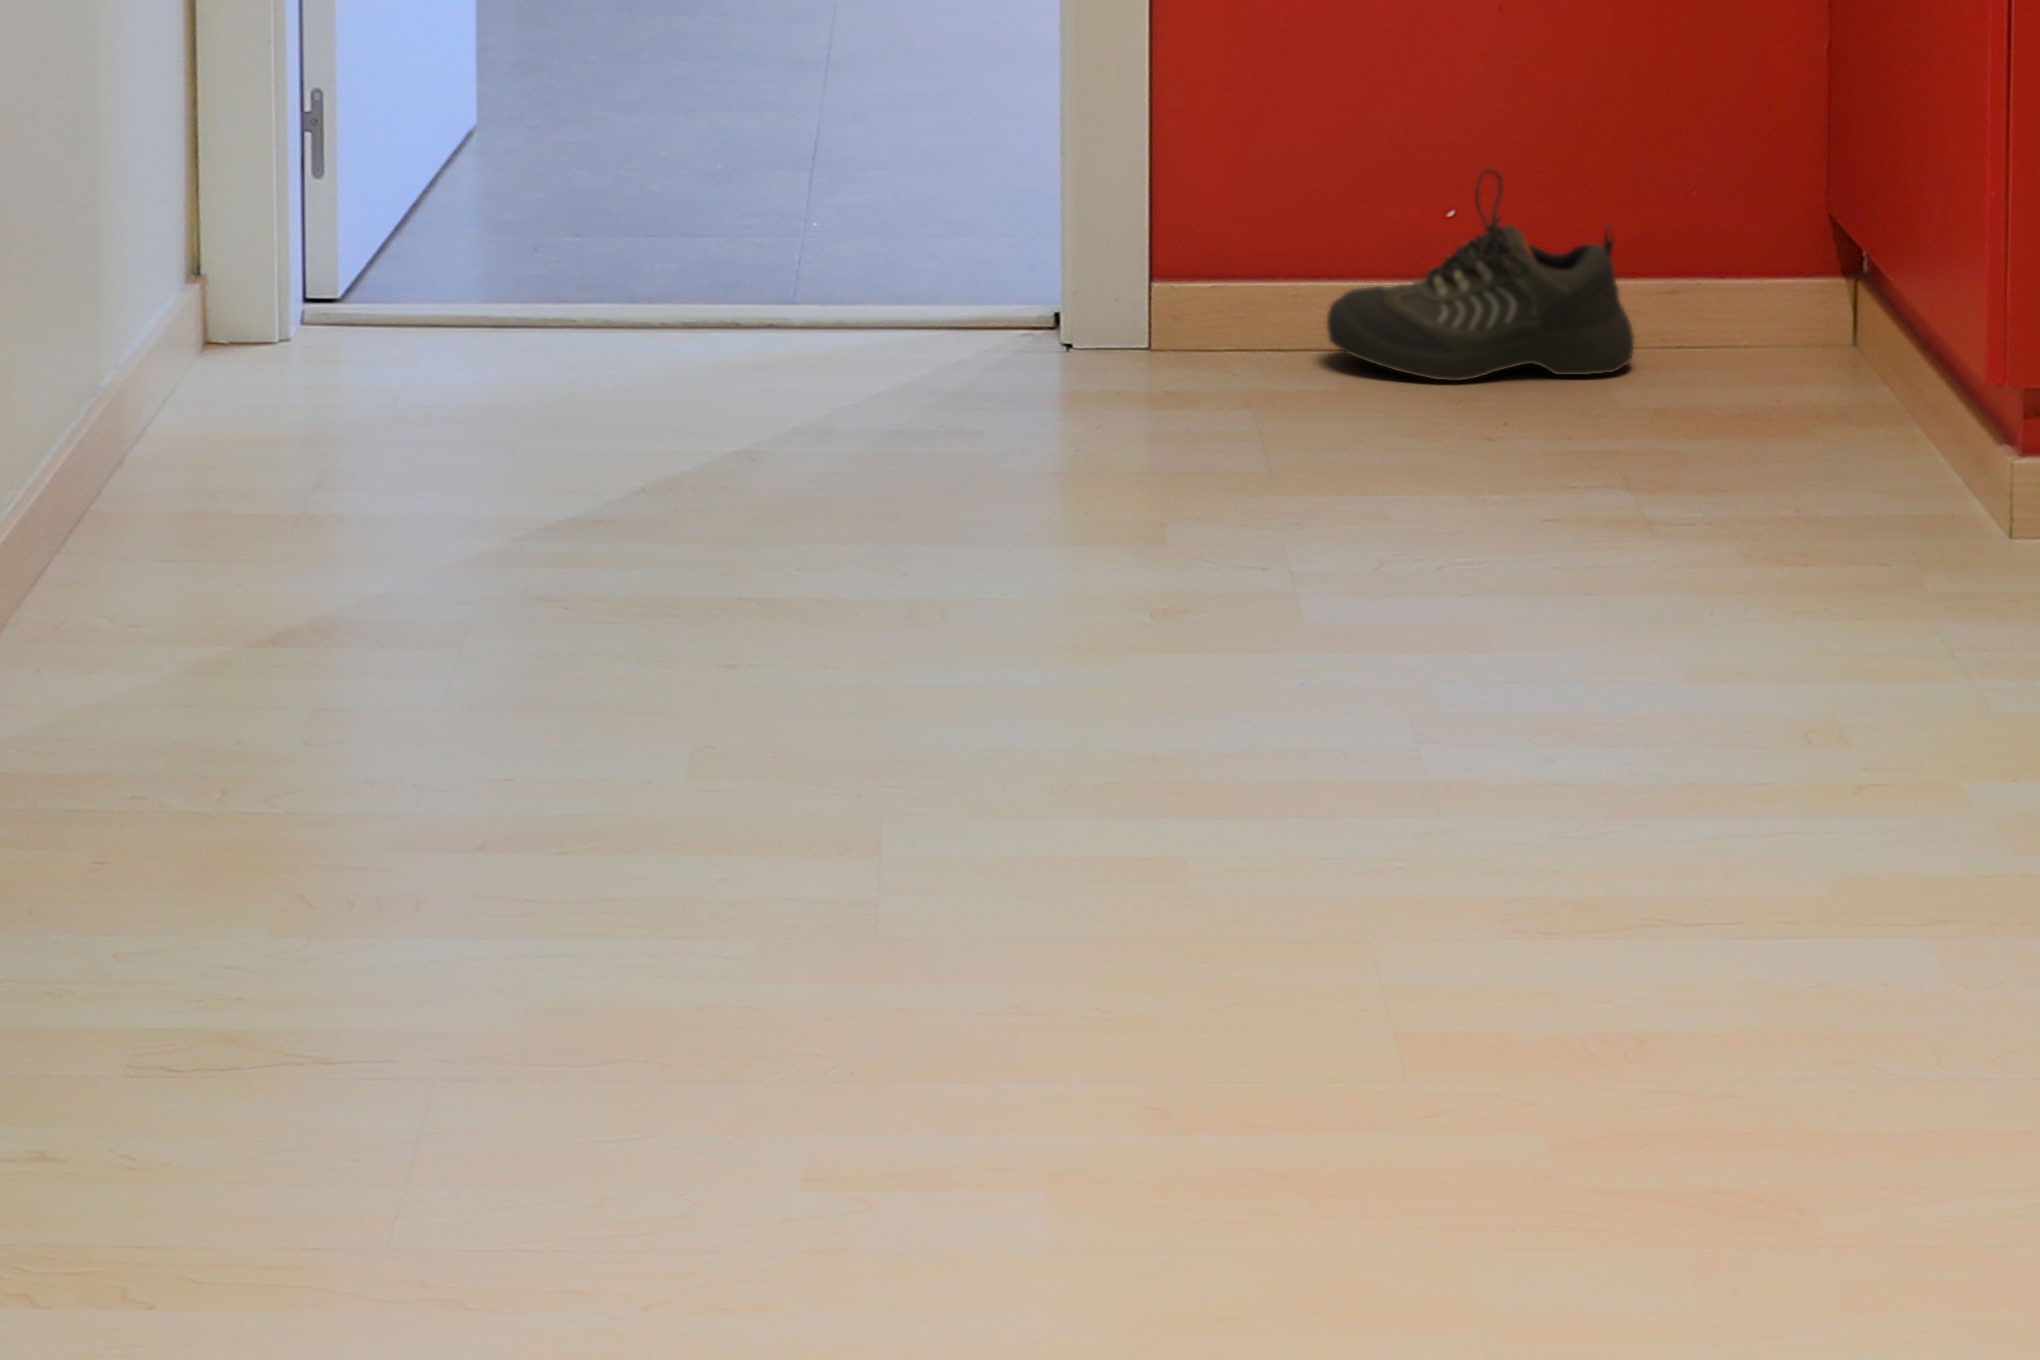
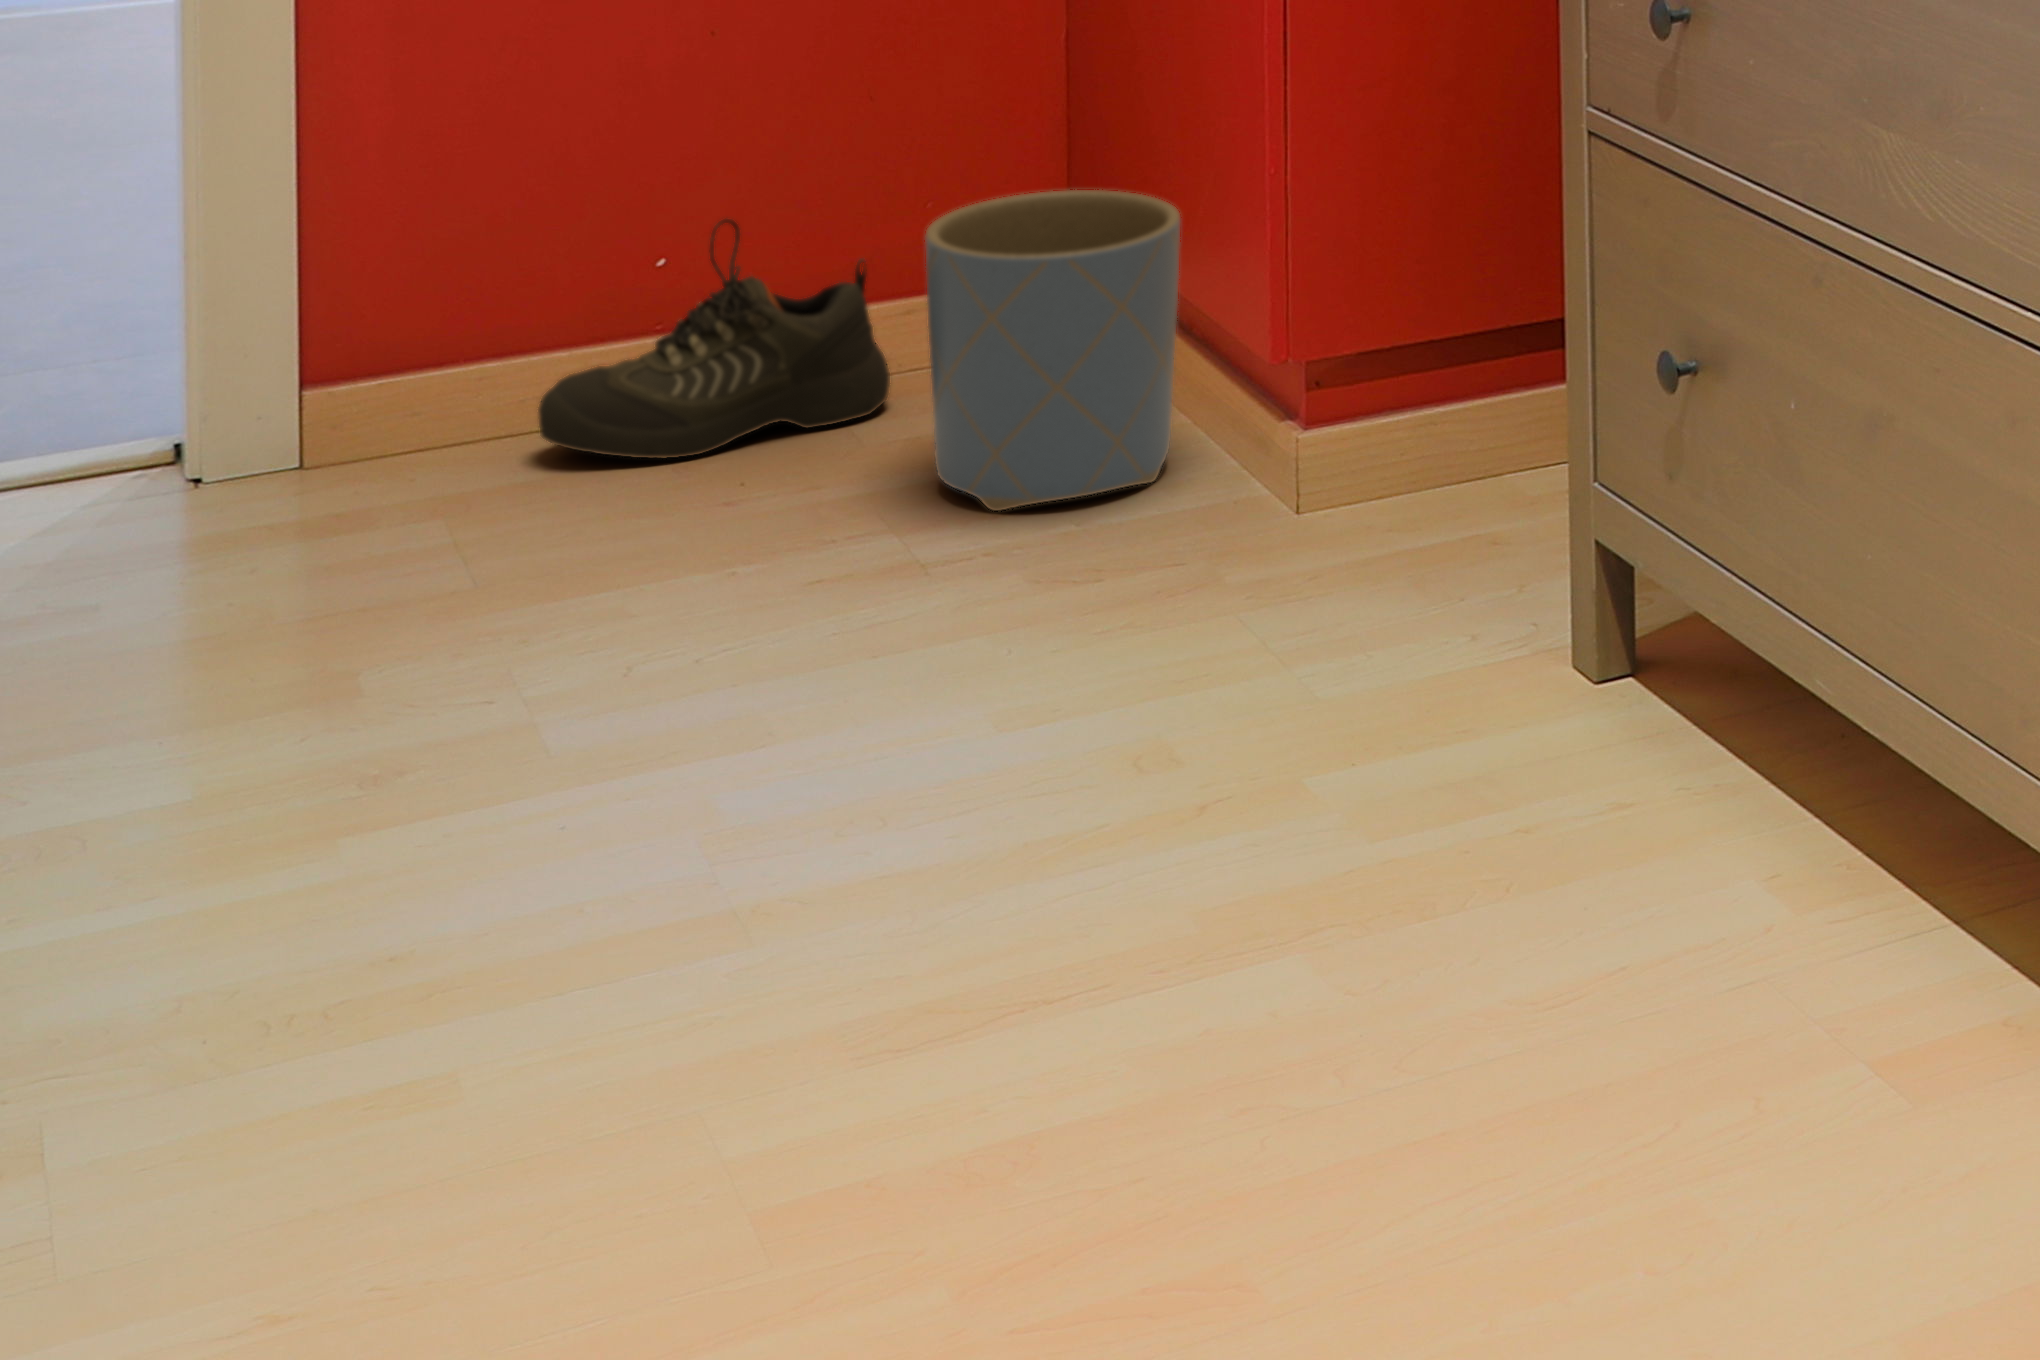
planter: none [1653,183,1895,481] -> present [925,190,1180,511]

